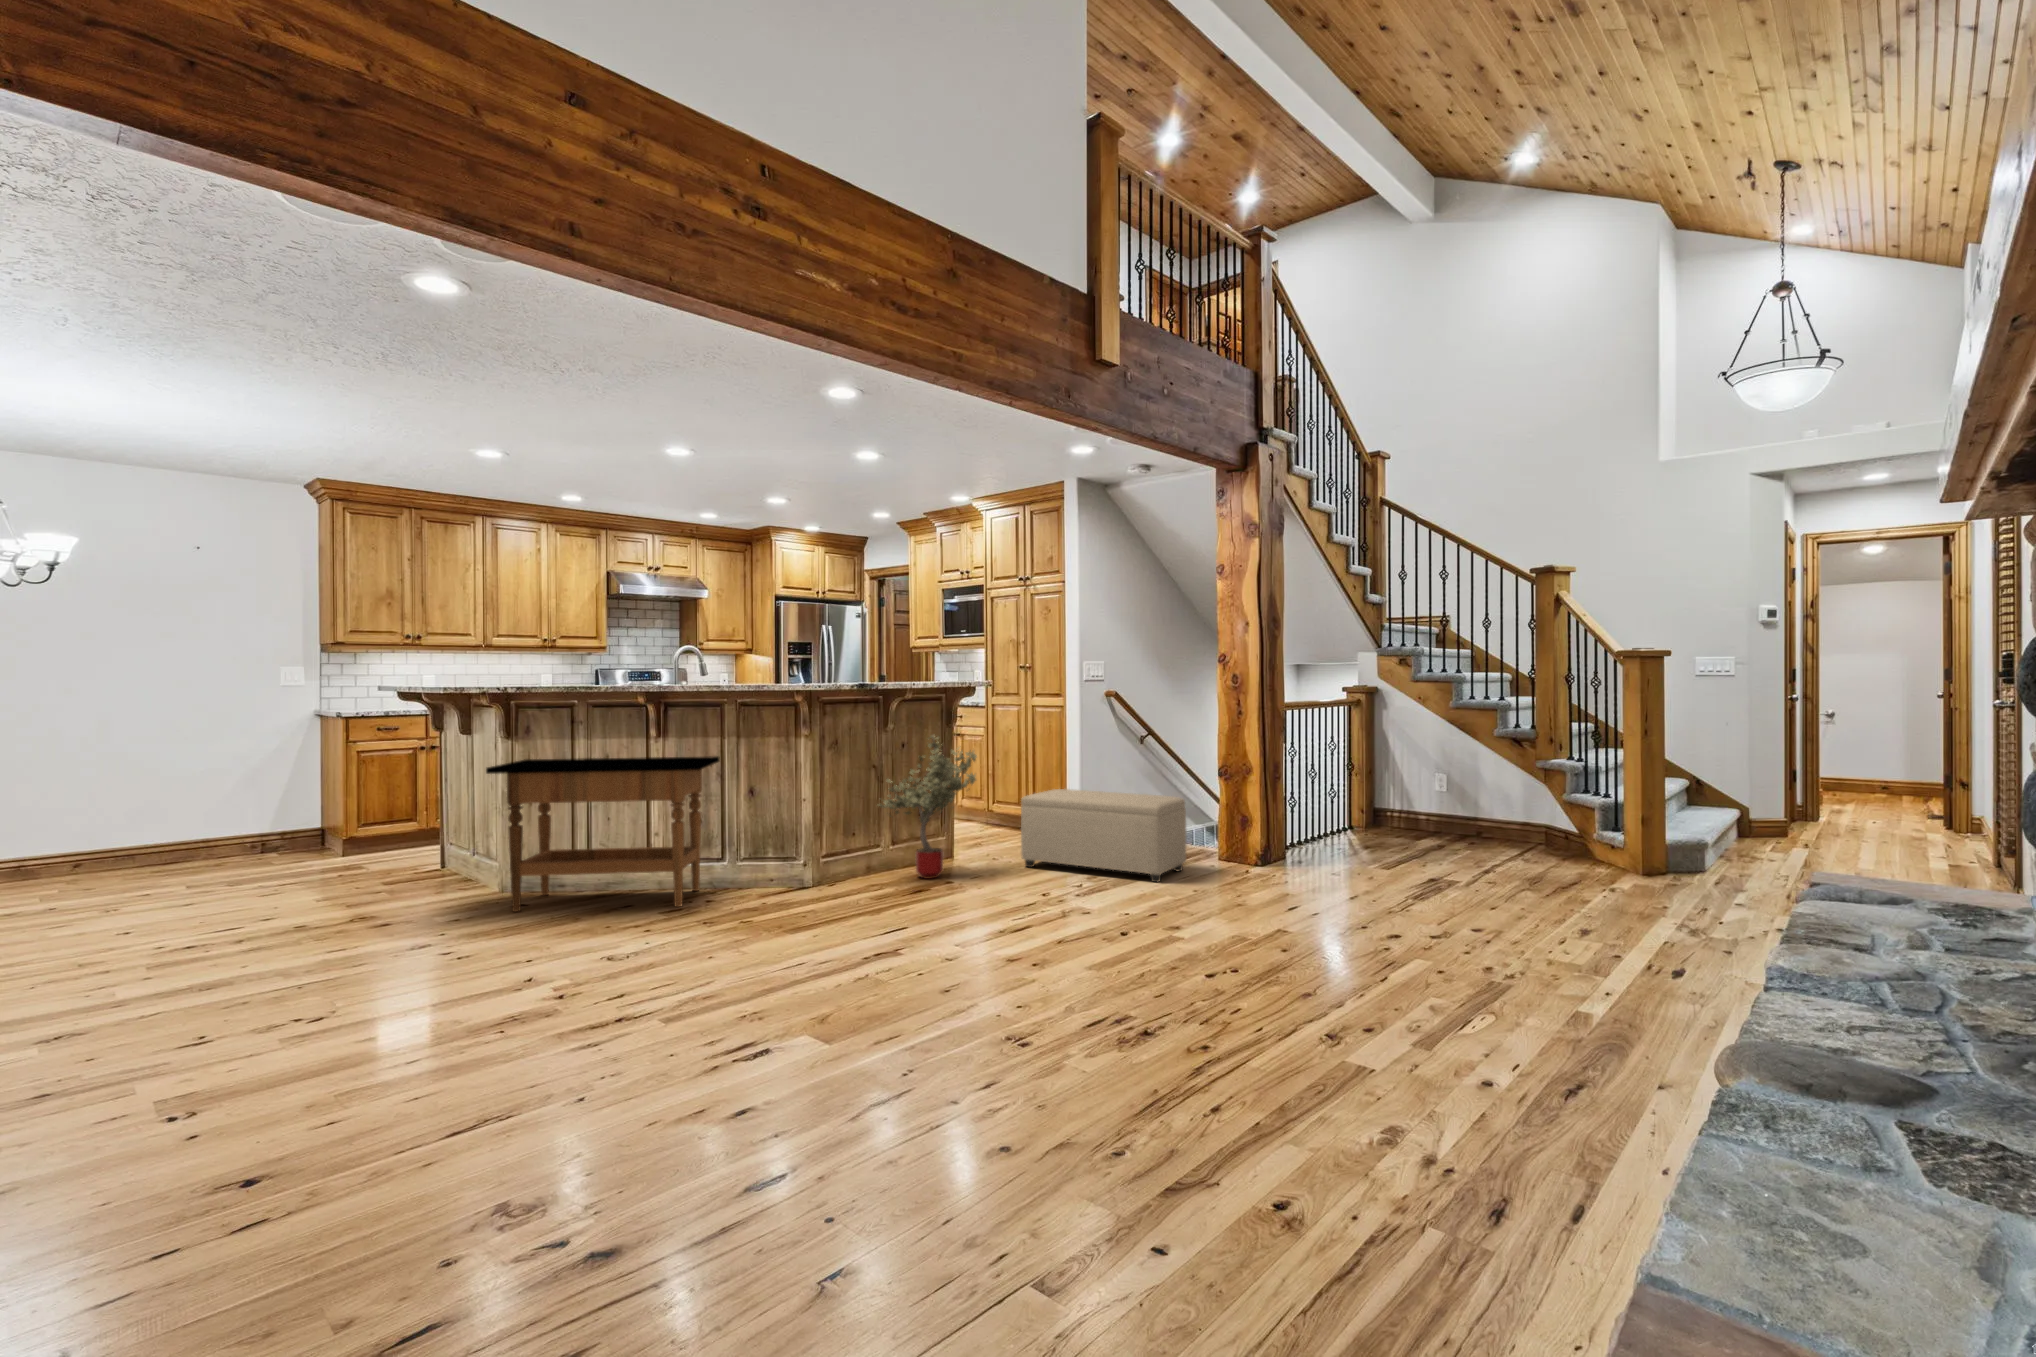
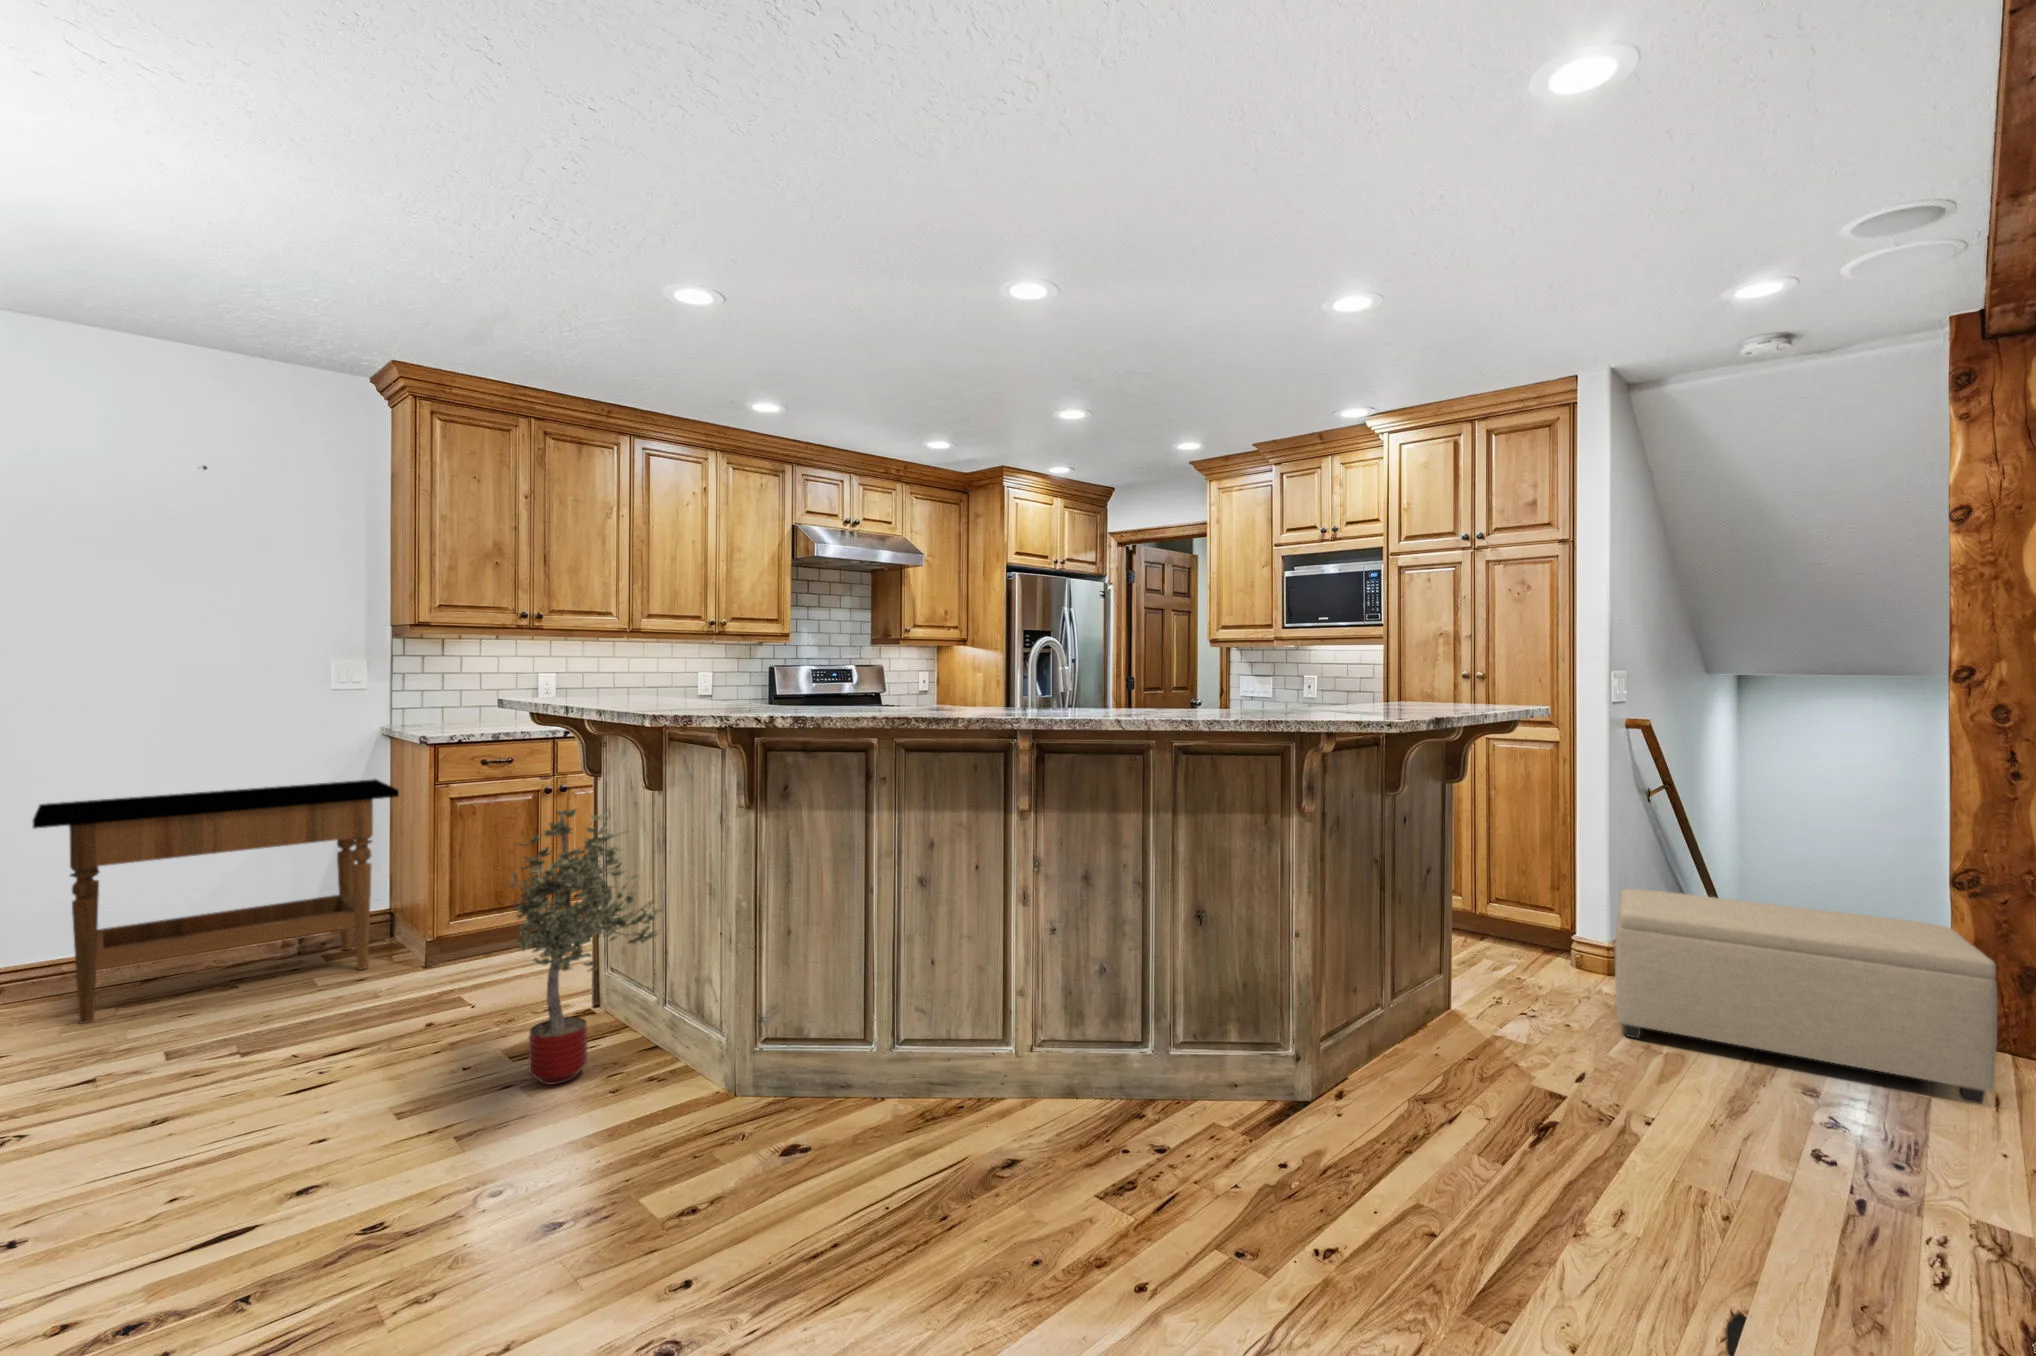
potted tree: present [879,735,977,879] -> present [510,809,663,1085]
side table: present [486,756,720,912] -> present [33,779,399,1024]

